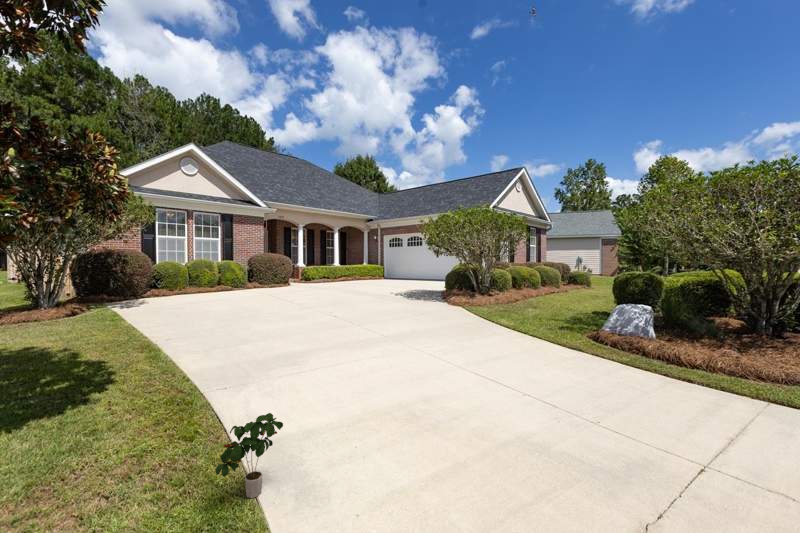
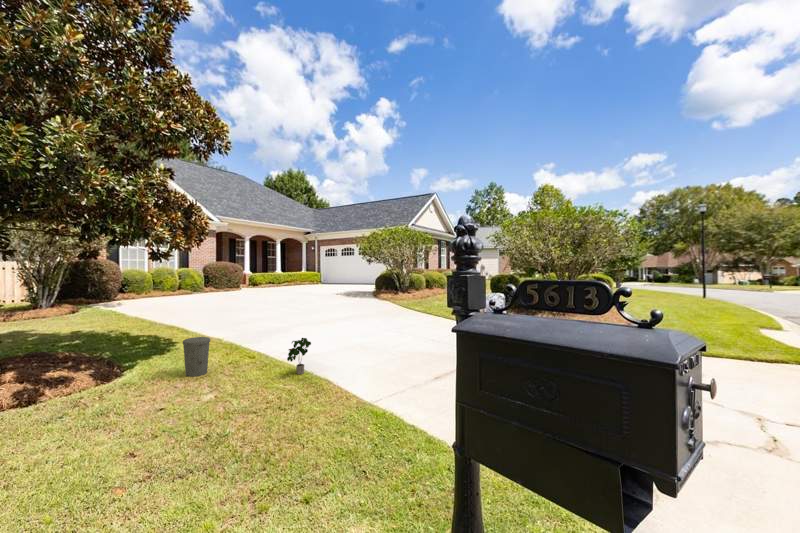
trash can: none [31,396,96,483] -> present [183,337,210,377]

